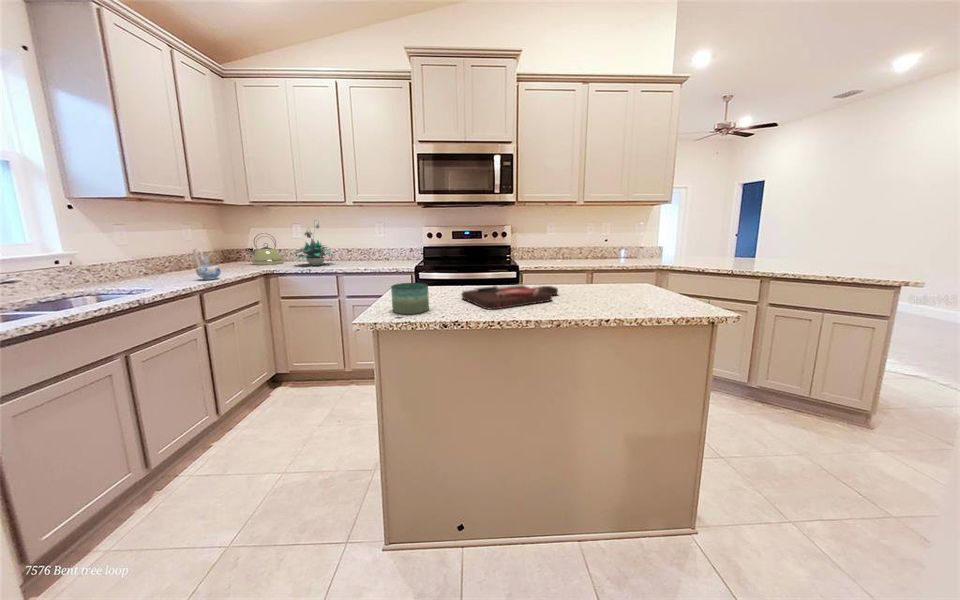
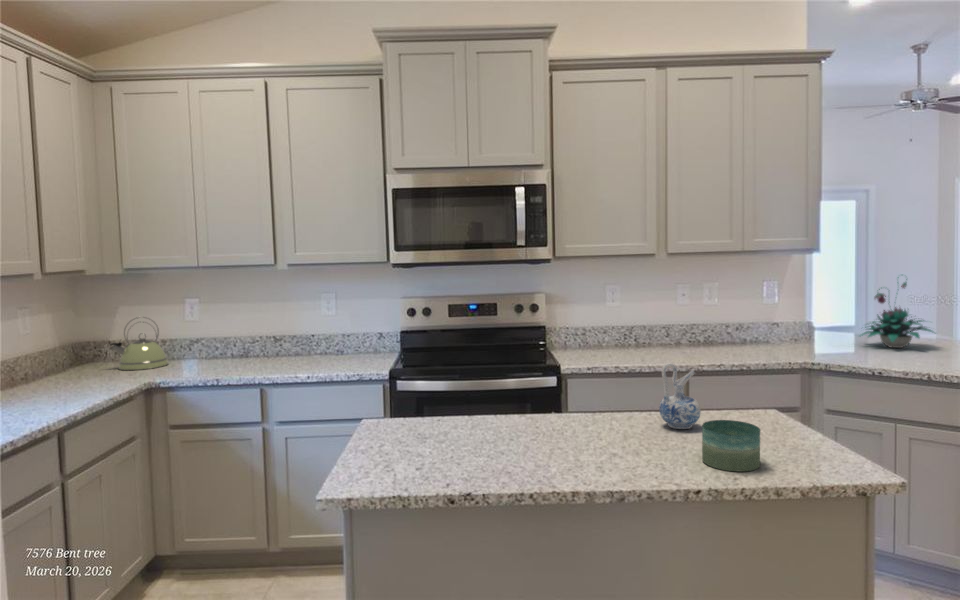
plant: present [298,224,333,265] -> present [862,277,933,348]
ceramic pitcher: present [193,248,221,280] -> present [659,363,701,429]
candle: present [391,283,429,314] -> present [702,420,760,472]
cutting board: present [462,284,558,310] -> none [472,419,624,470]

